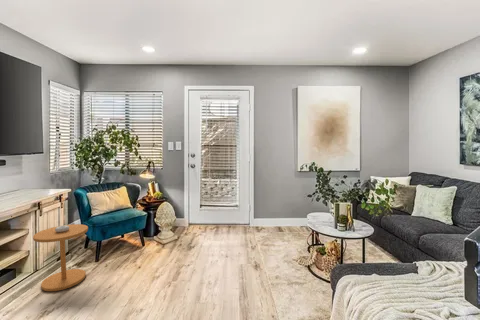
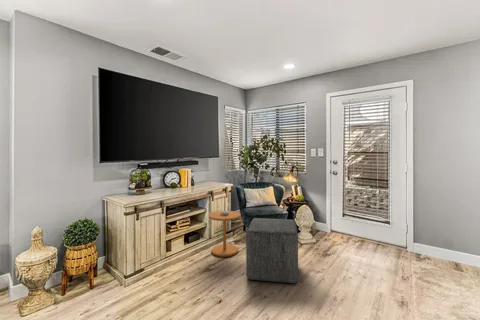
ottoman: none [107,221,174,306] -> present [246,218,298,283]

